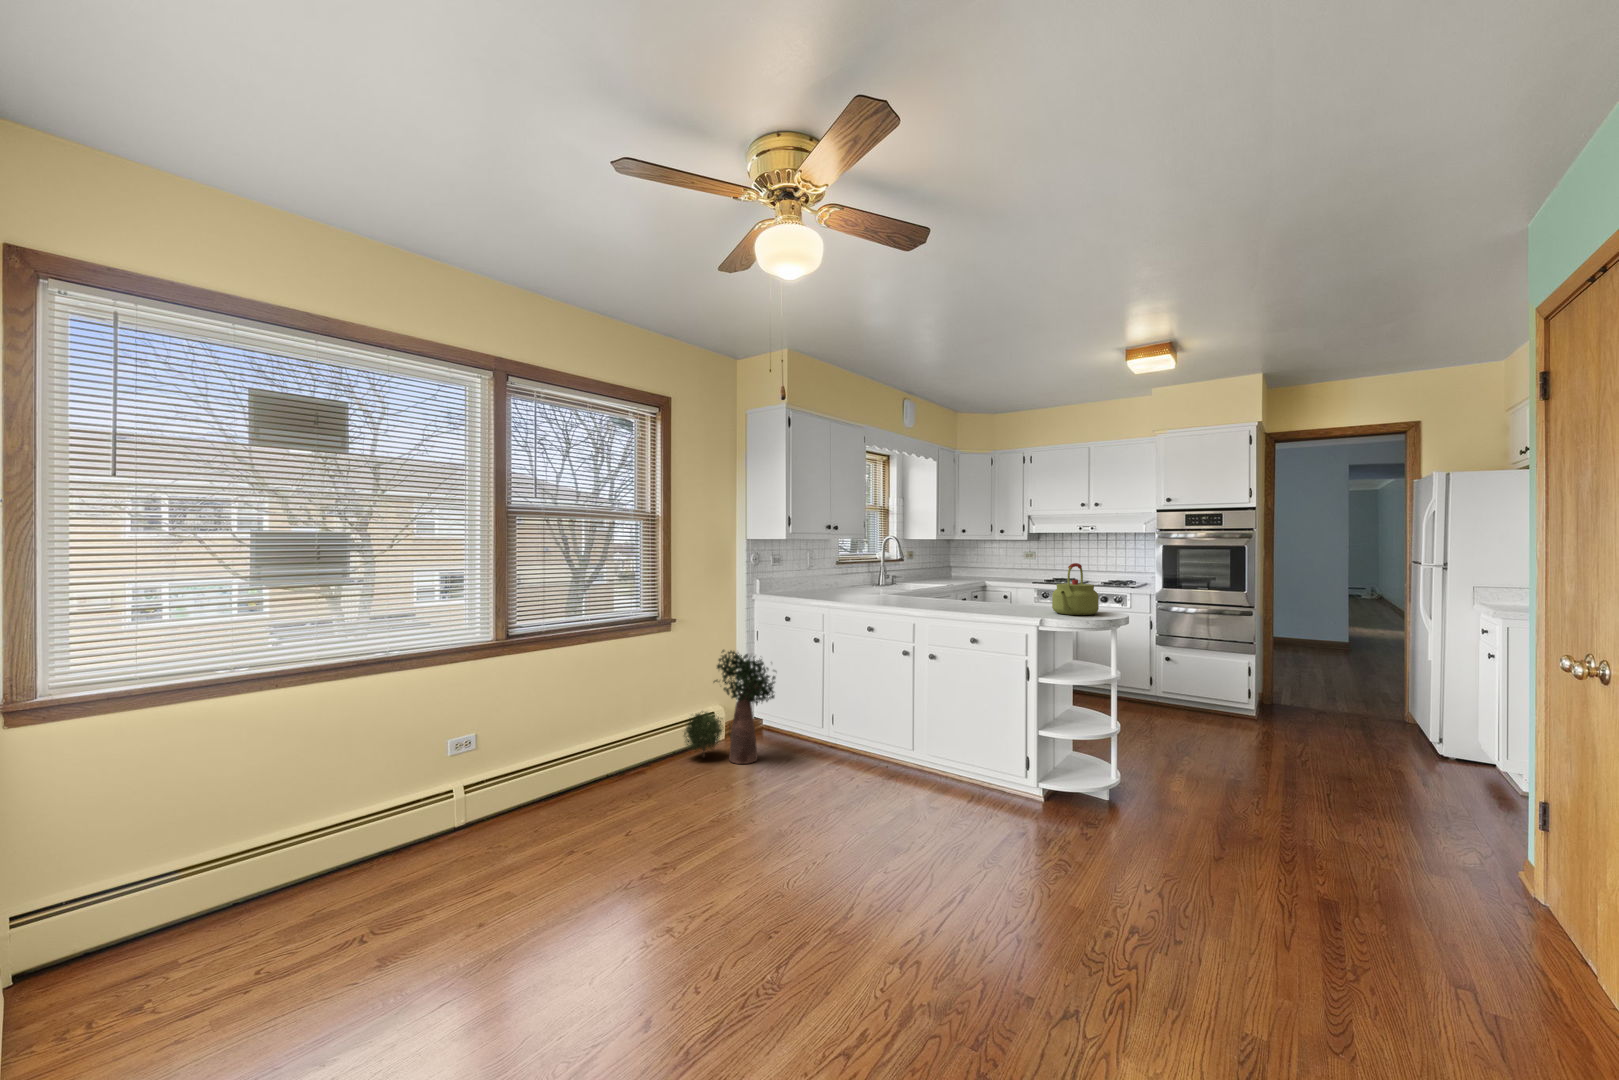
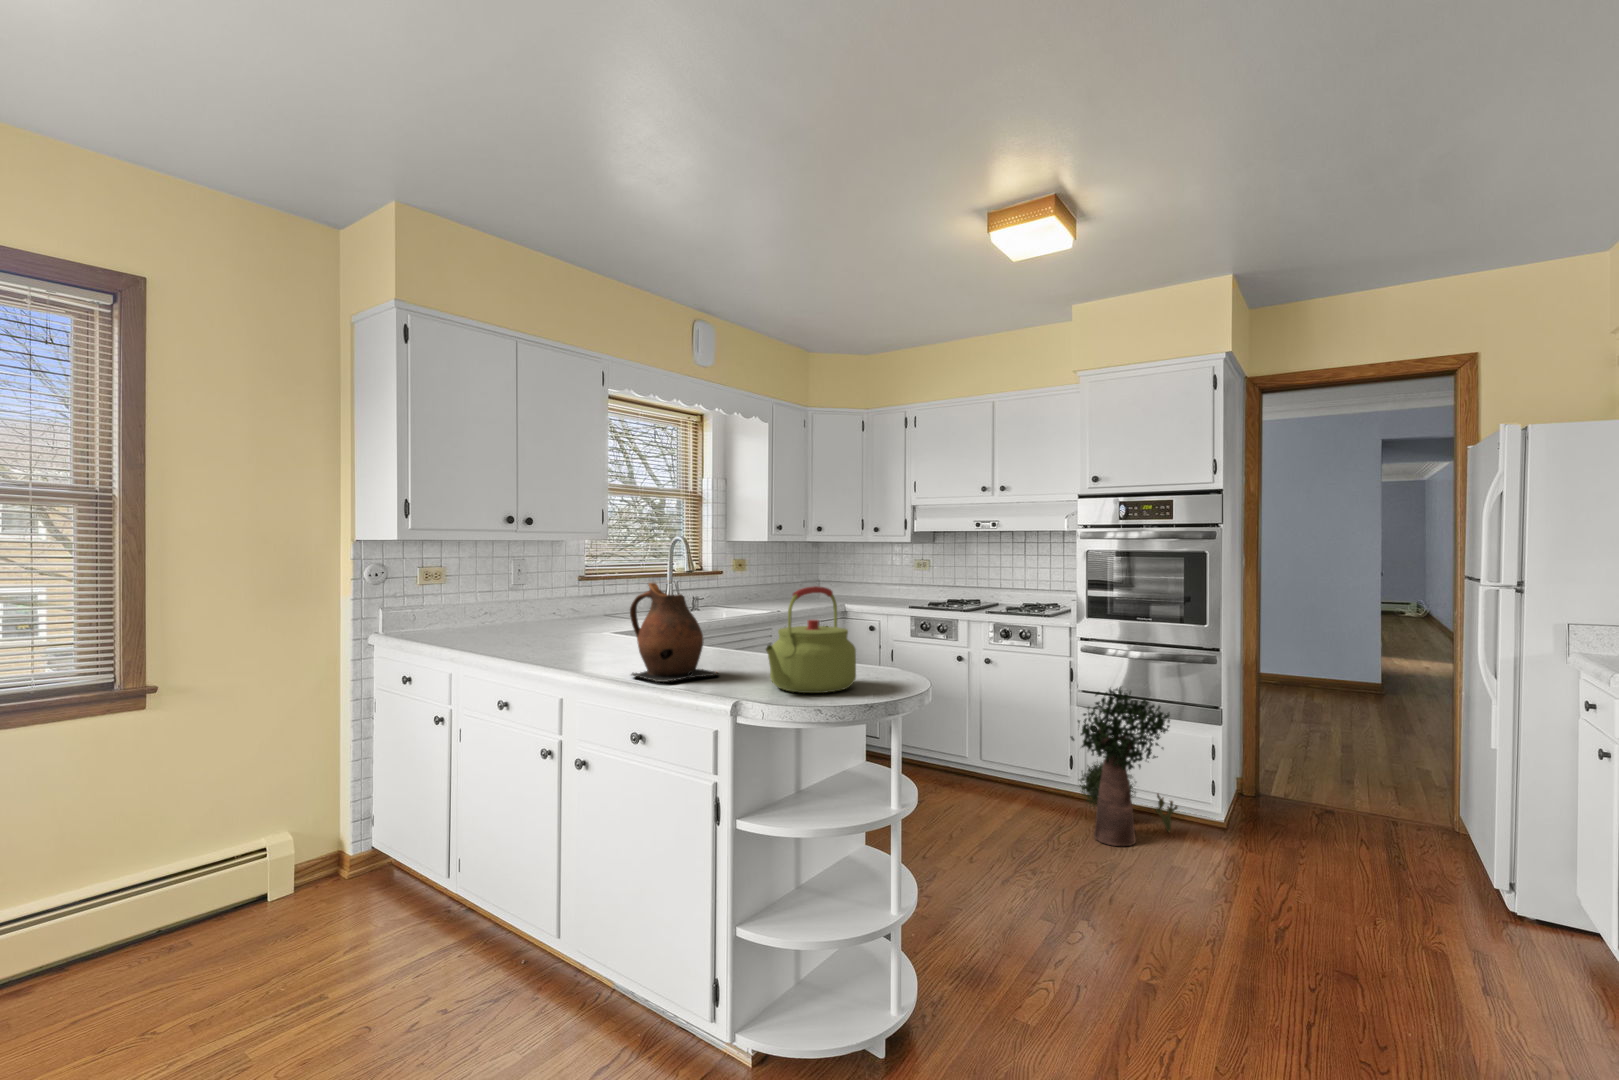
ceramic pitcher: none [968,562,1016,612] -> present [630,583,719,682]
potted plant: present [684,650,776,764] -> present [1071,687,1178,846]

